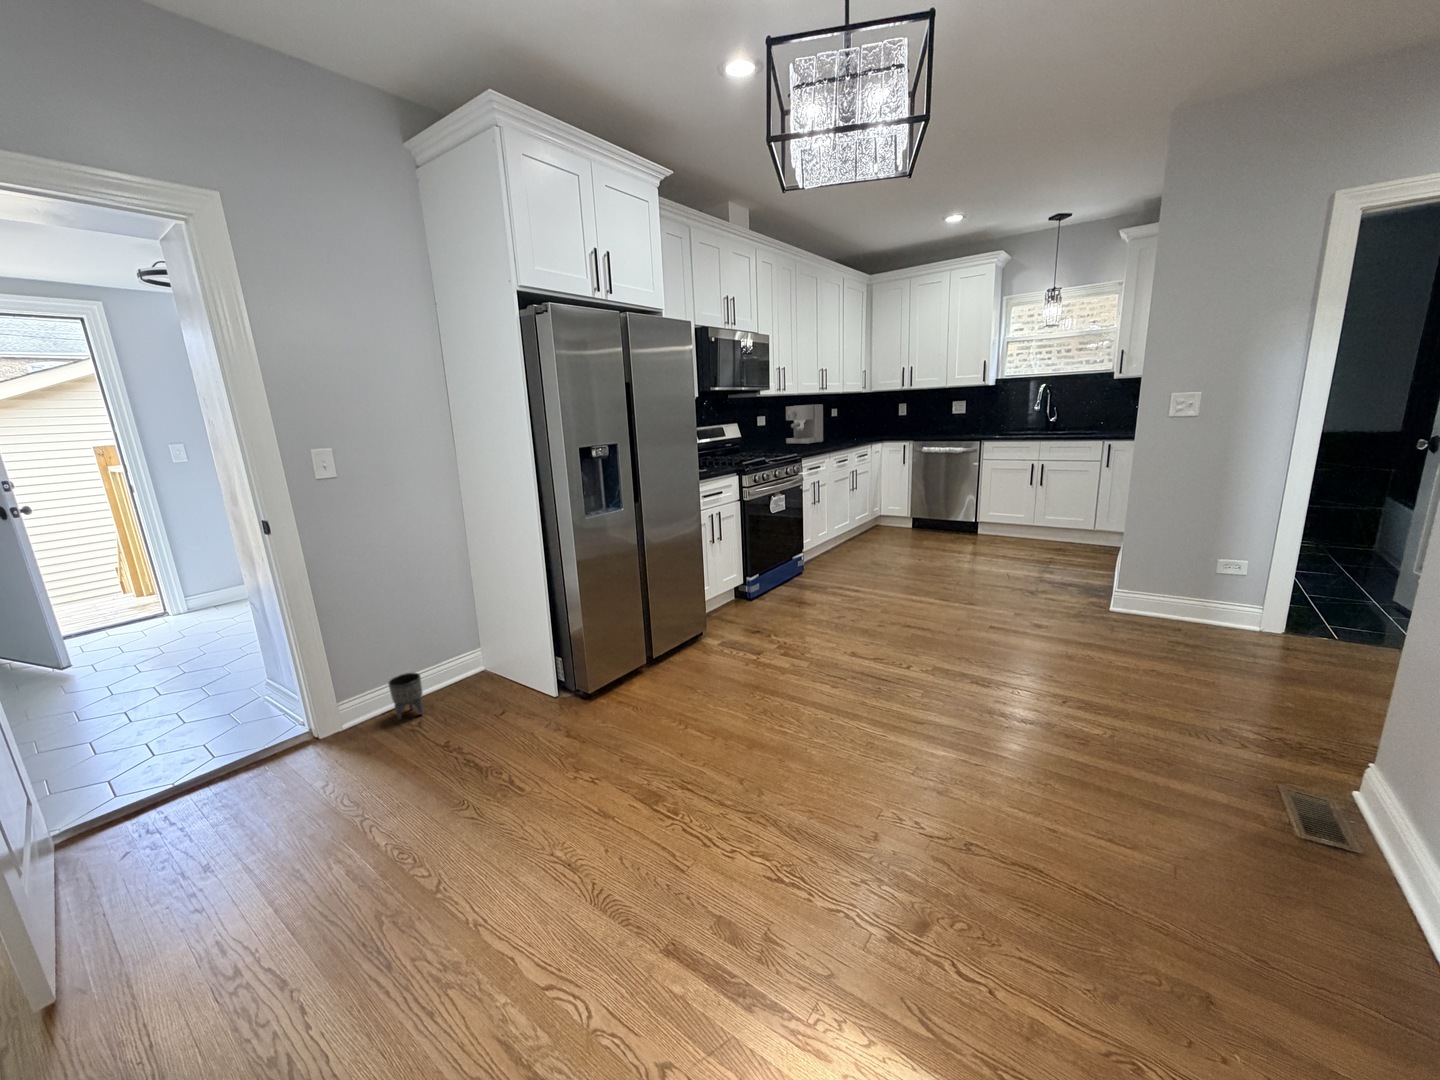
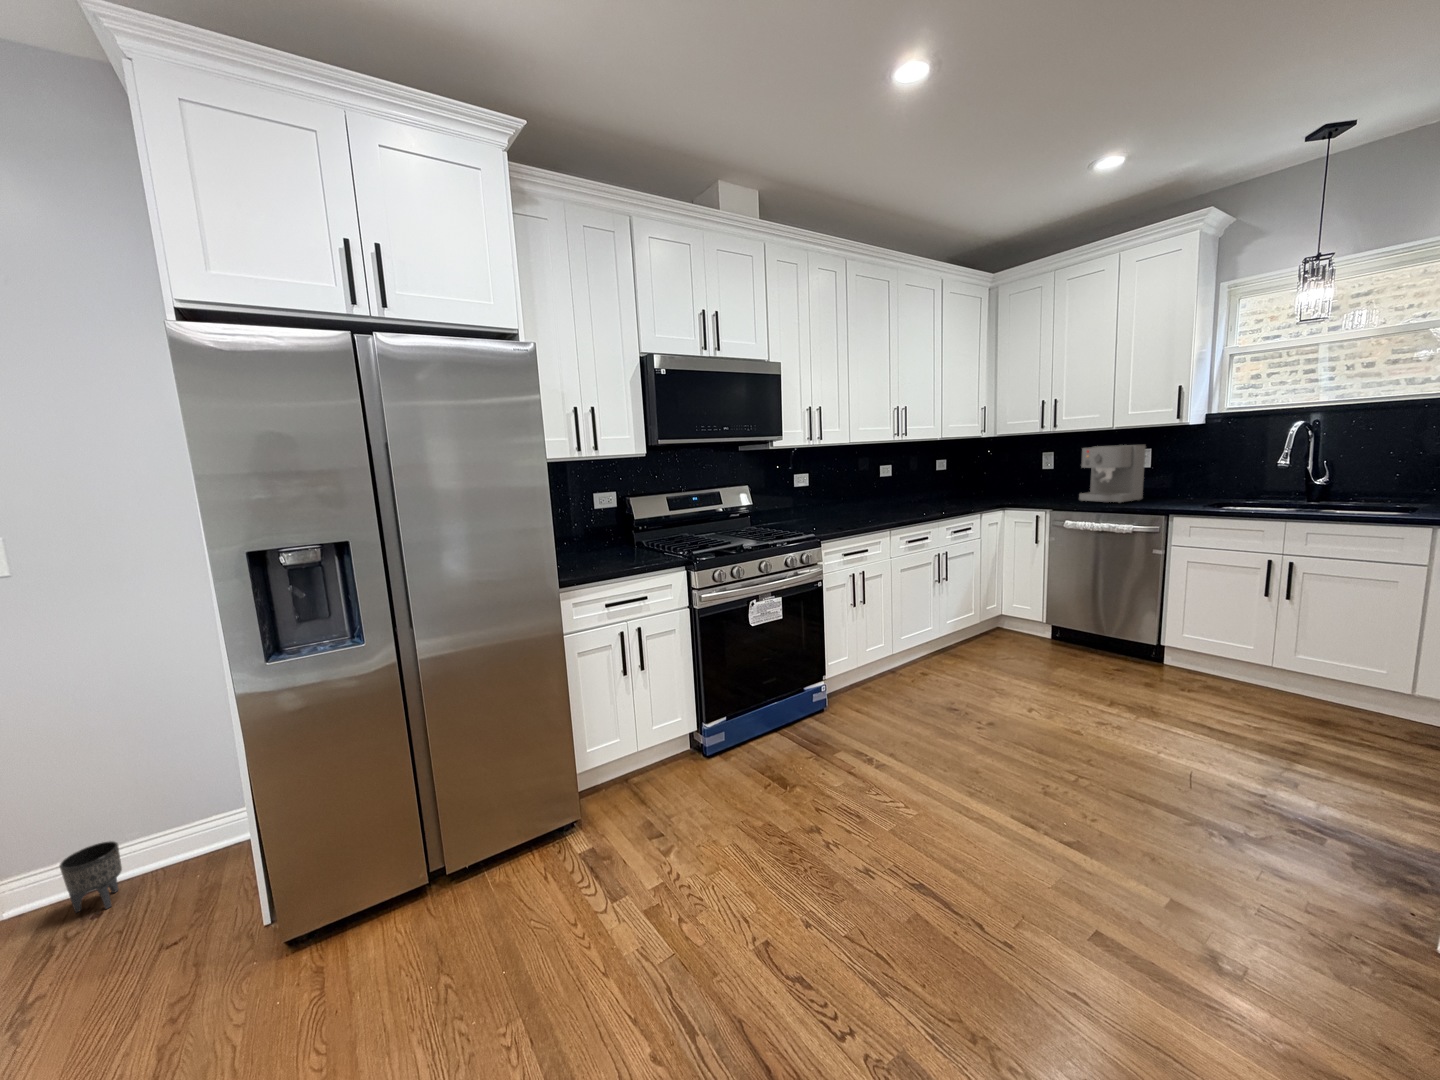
coffee maker: present [786,404,823,444] -> present [1079,445,1146,503]

